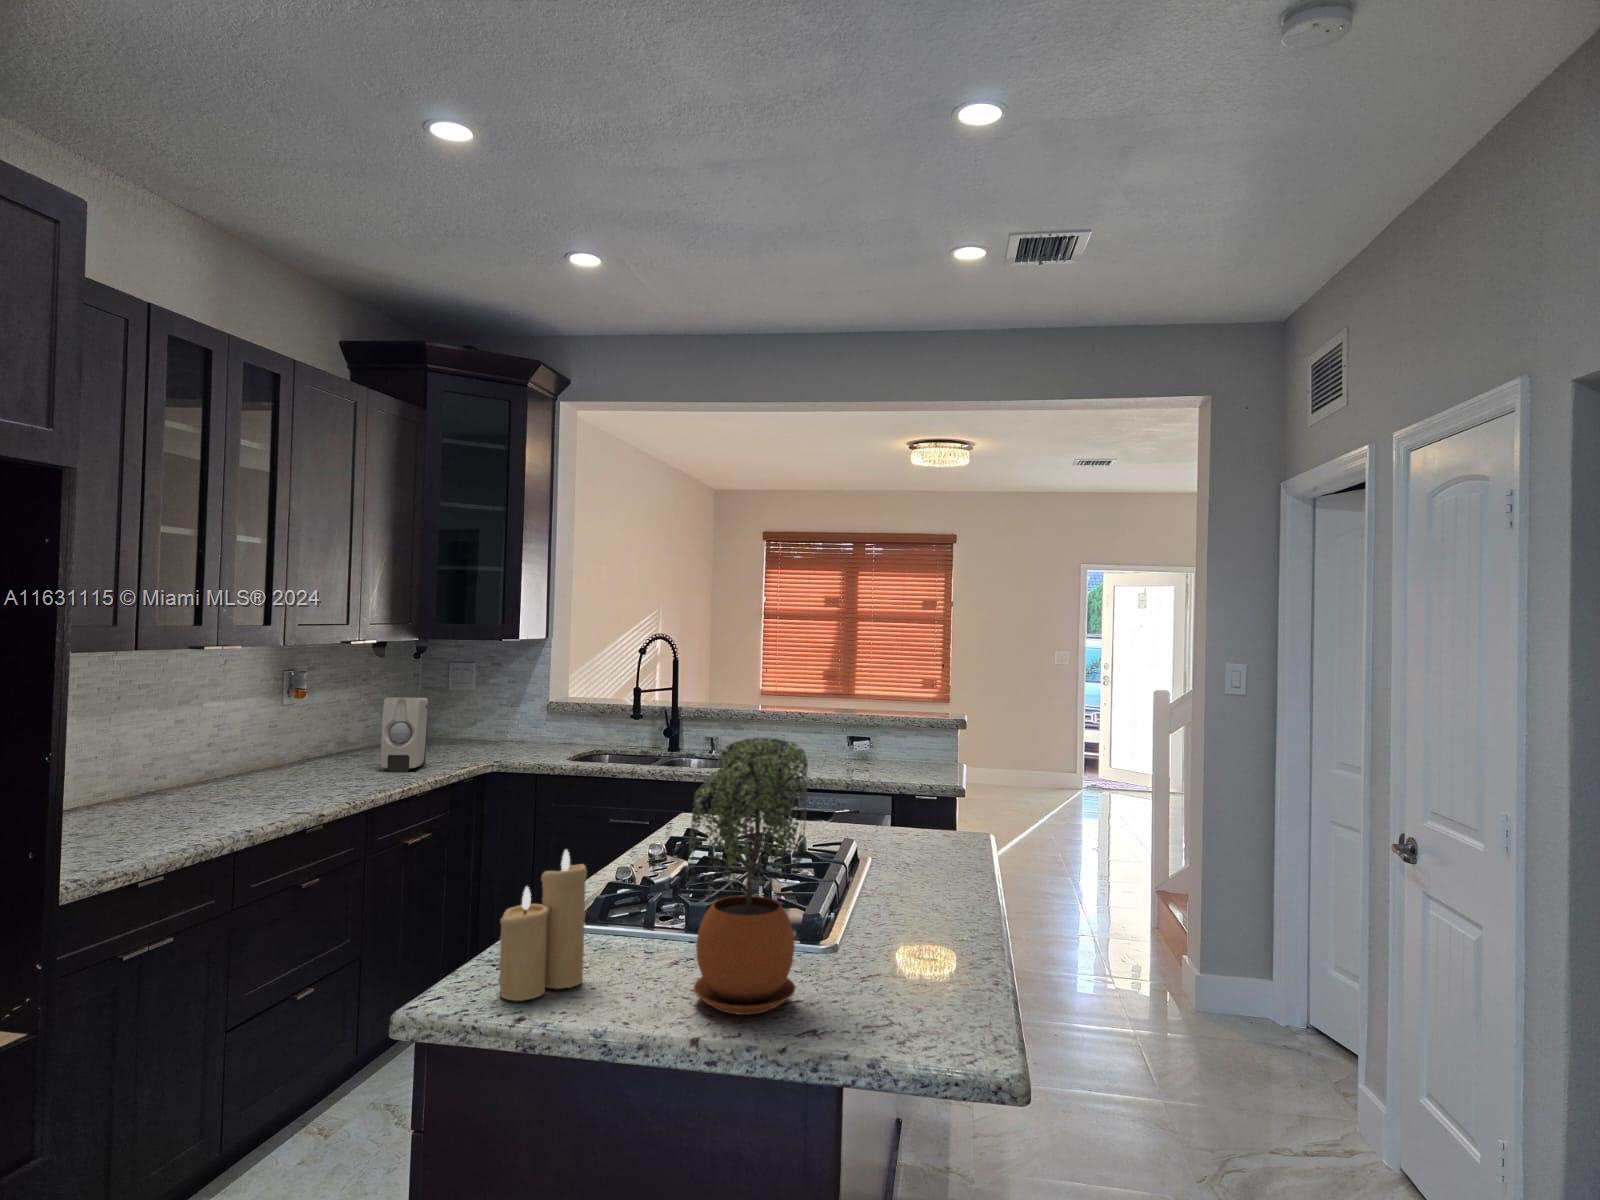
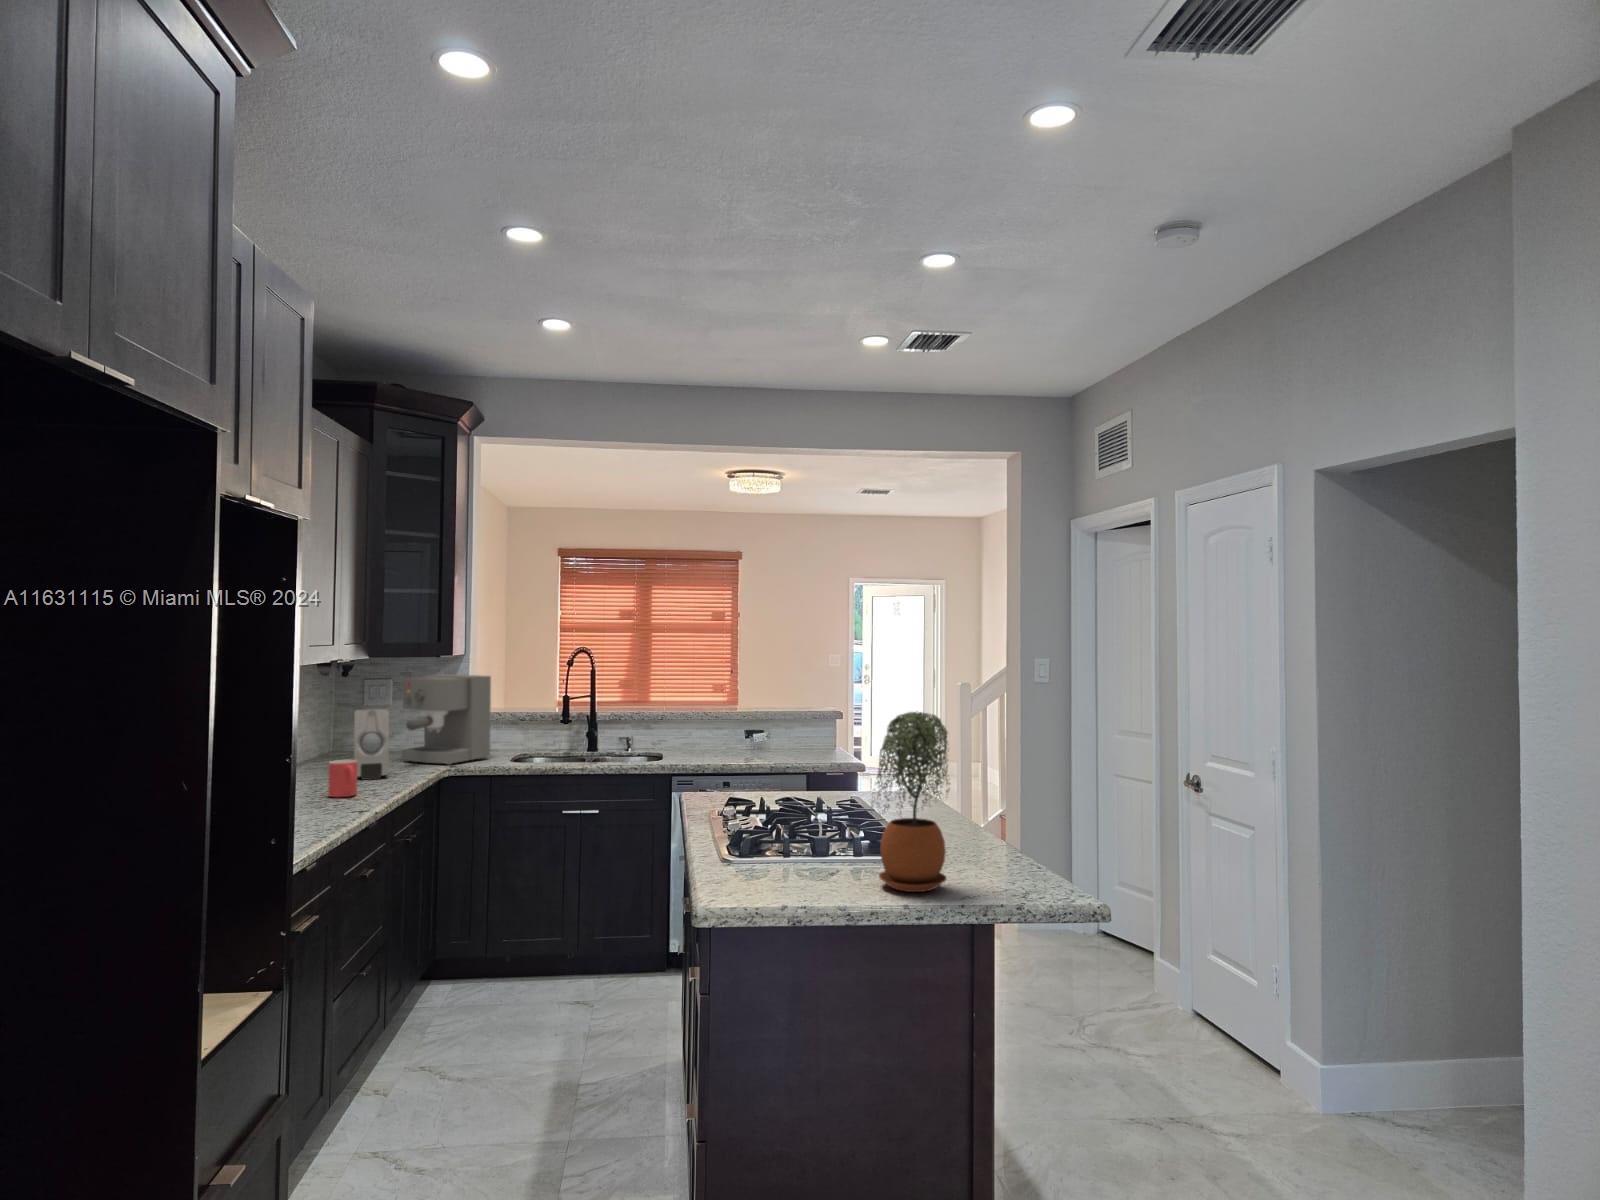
coffee maker: none [455,663,556,760] -> present [402,674,491,765]
mug: none [320,751,353,791] -> present [328,760,357,797]
candle: present [498,850,587,1001] -> none [756,795,802,896]

